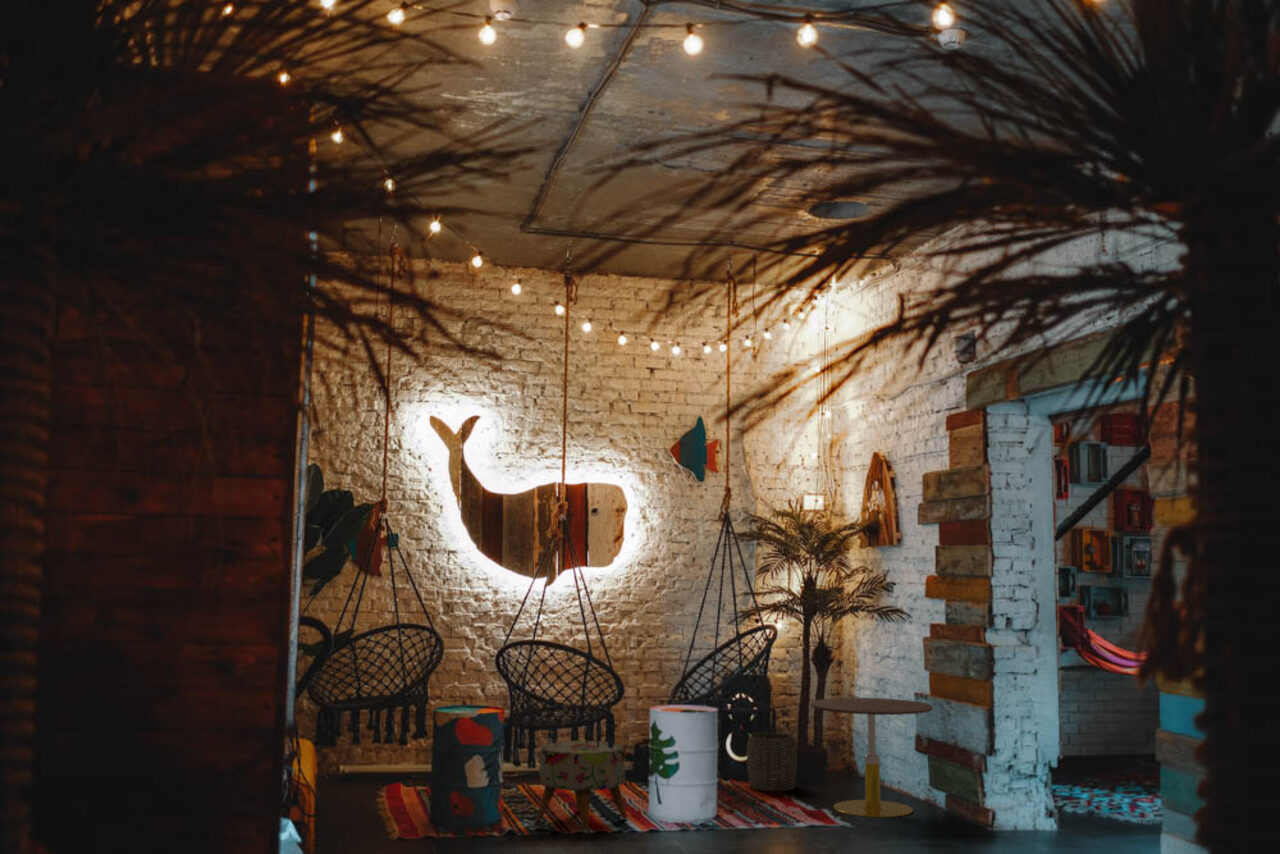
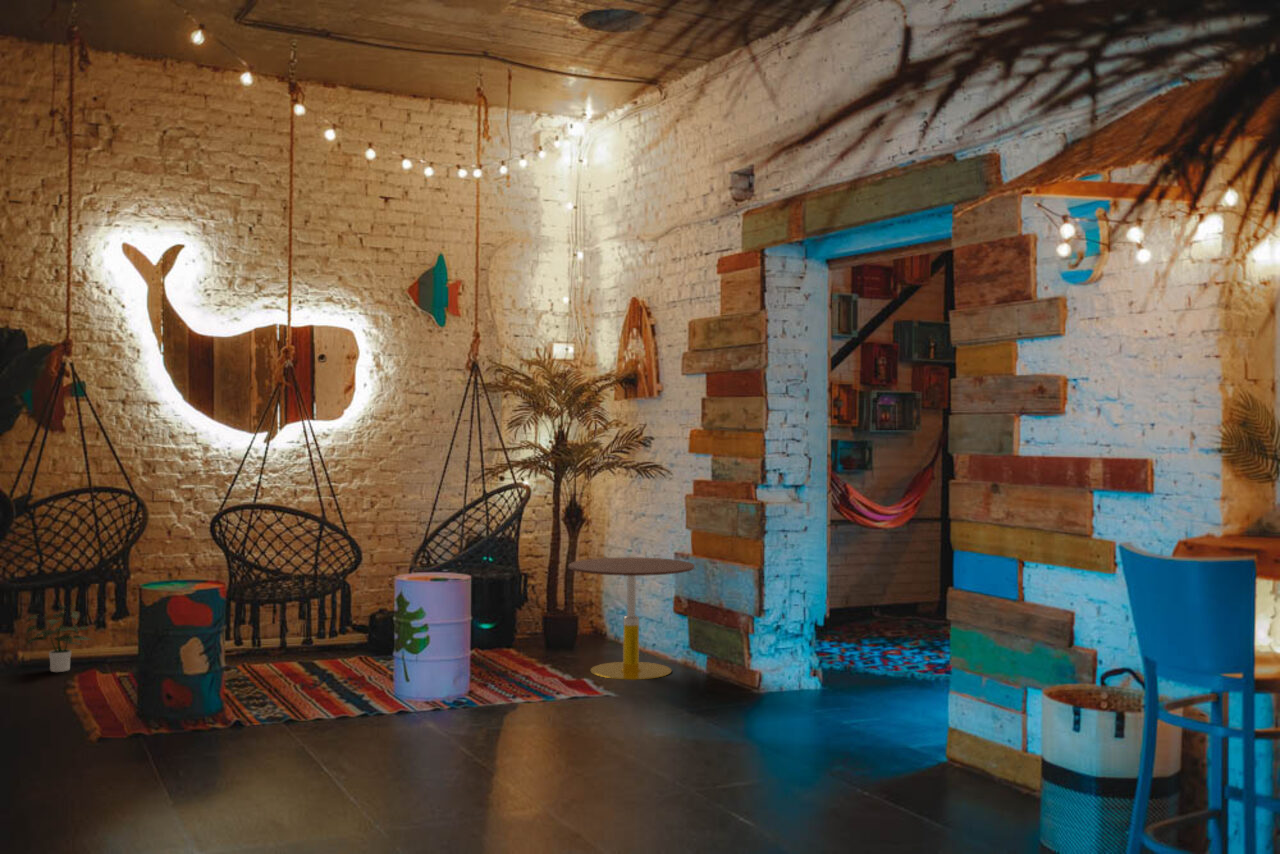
potted plant: none [345,726,400,784] -> present [27,605,91,672]
woven basket: present [747,733,797,791] -> none [496,596,549,657]
ottoman: present [536,741,627,830] -> none [266,614,372,713]

